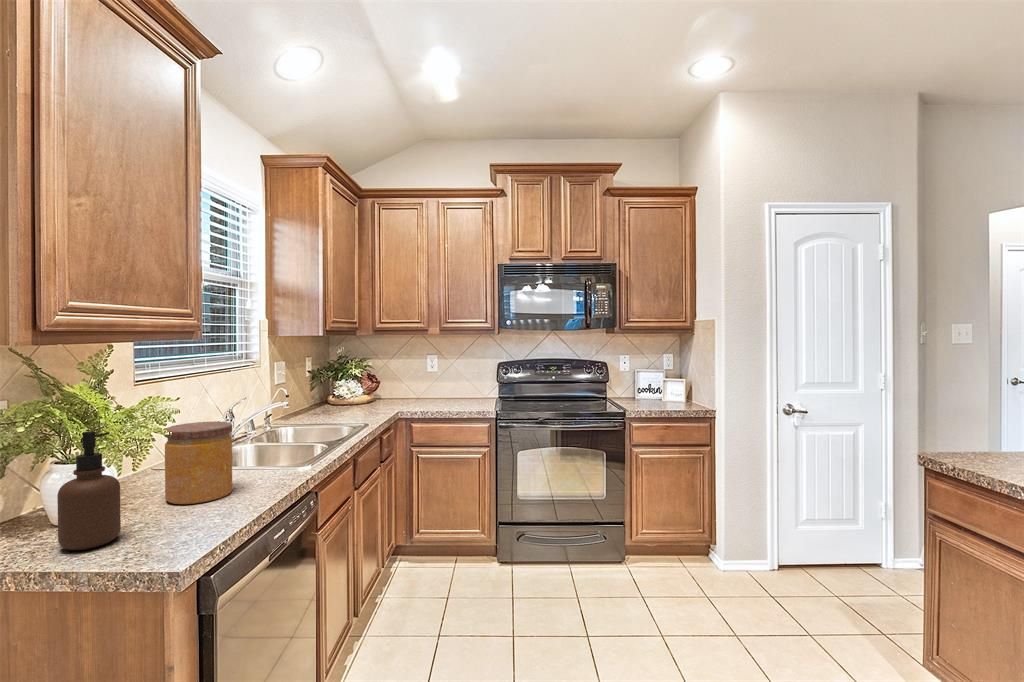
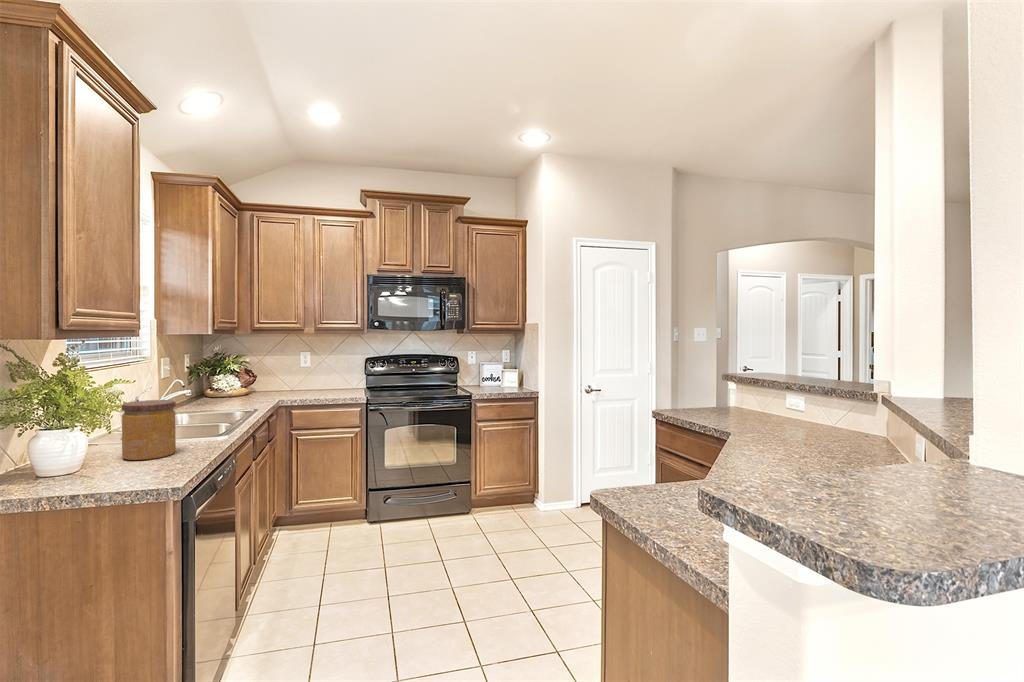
soap dispenser: present [57,431,121,550] -> none [69,401,113,484]

